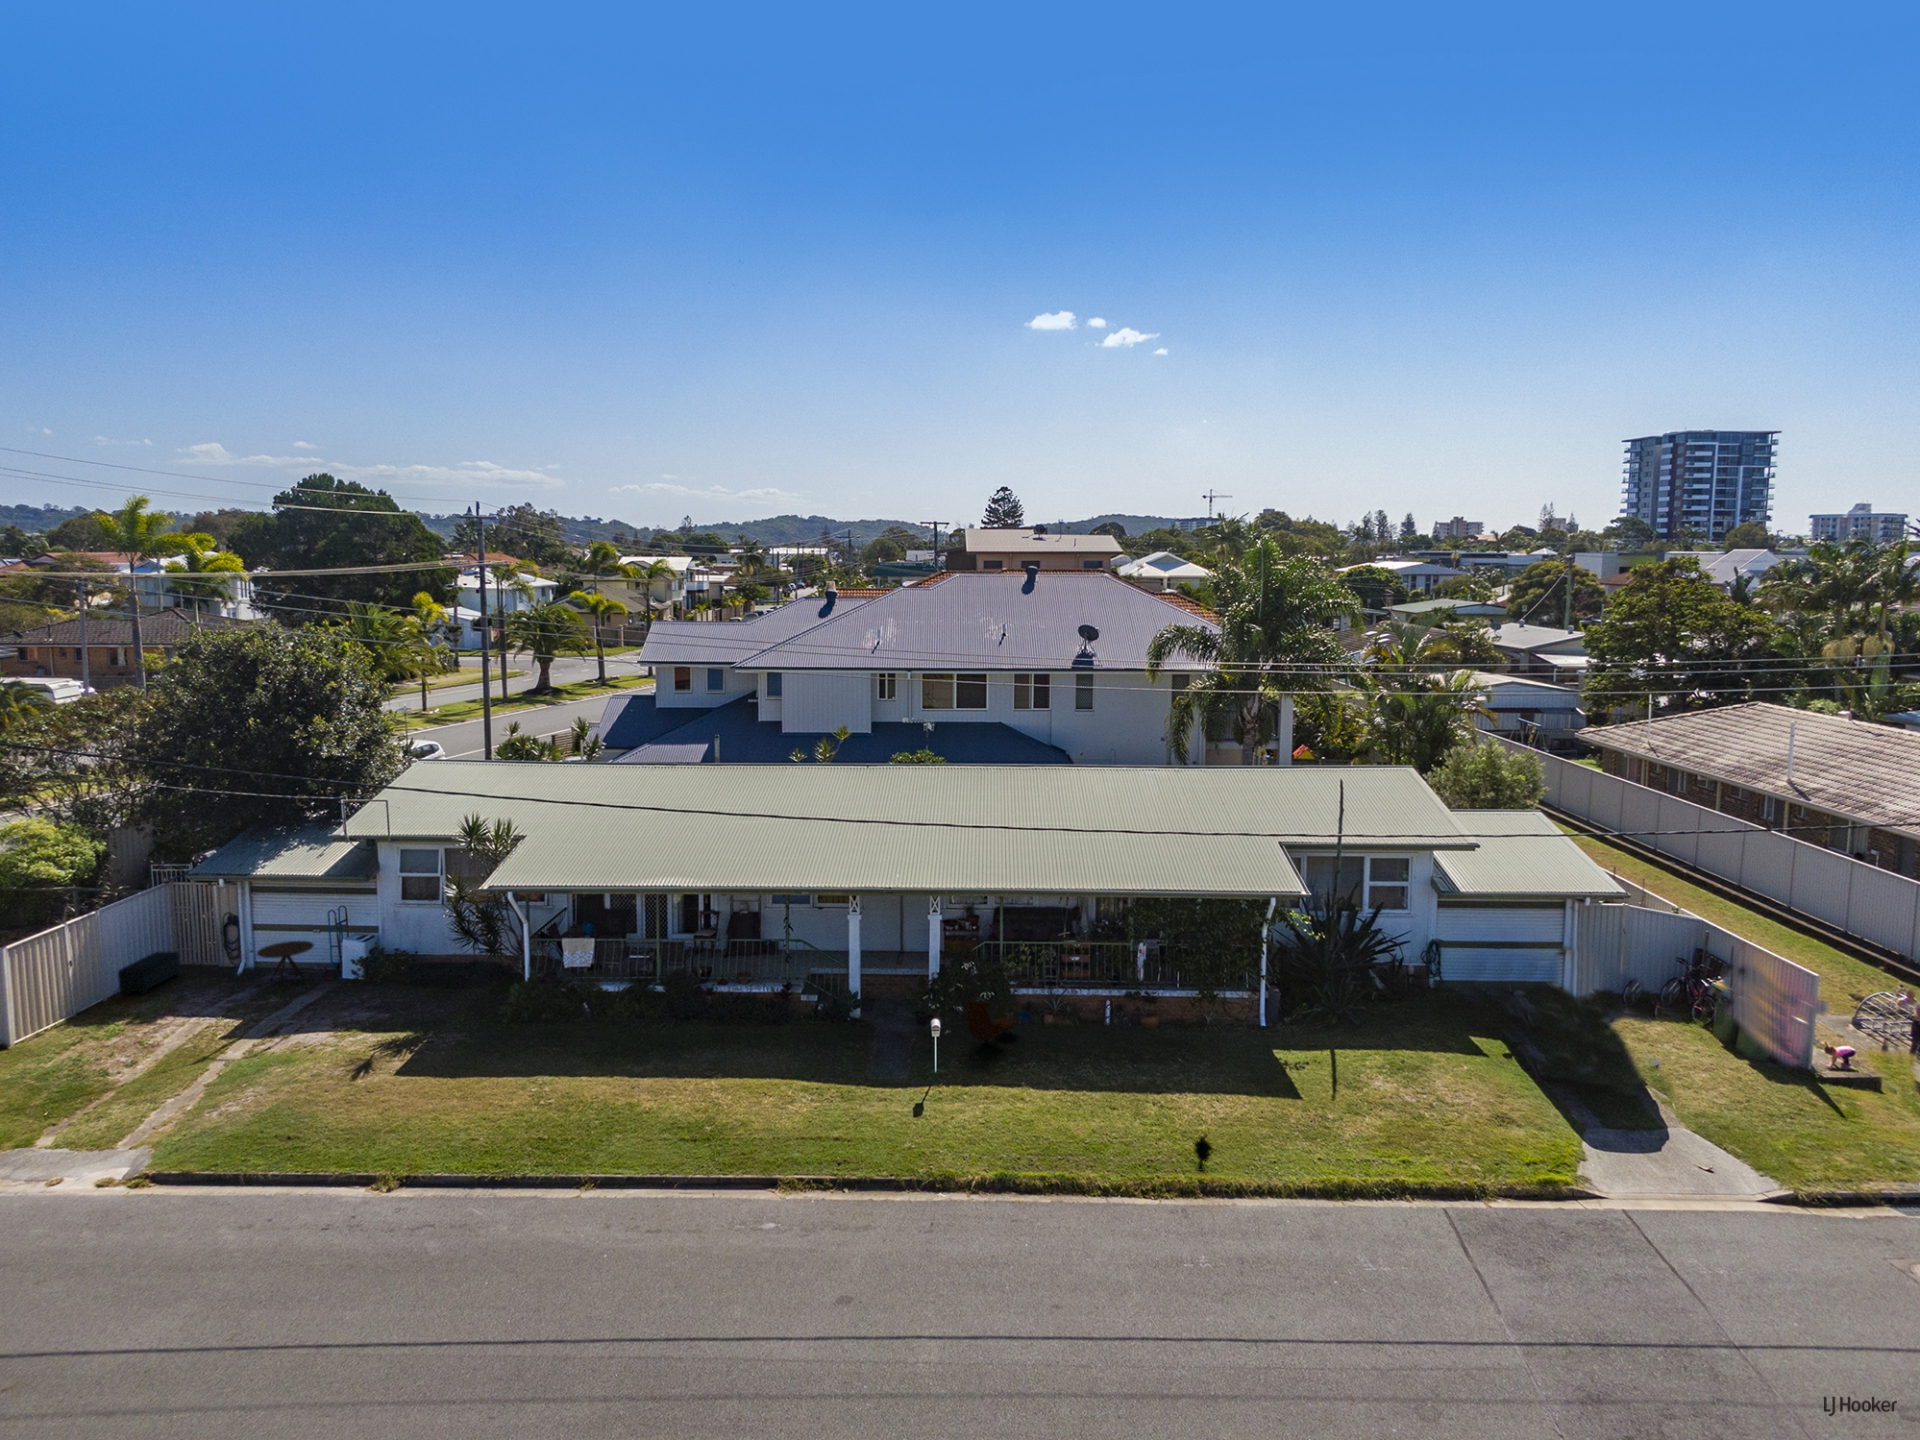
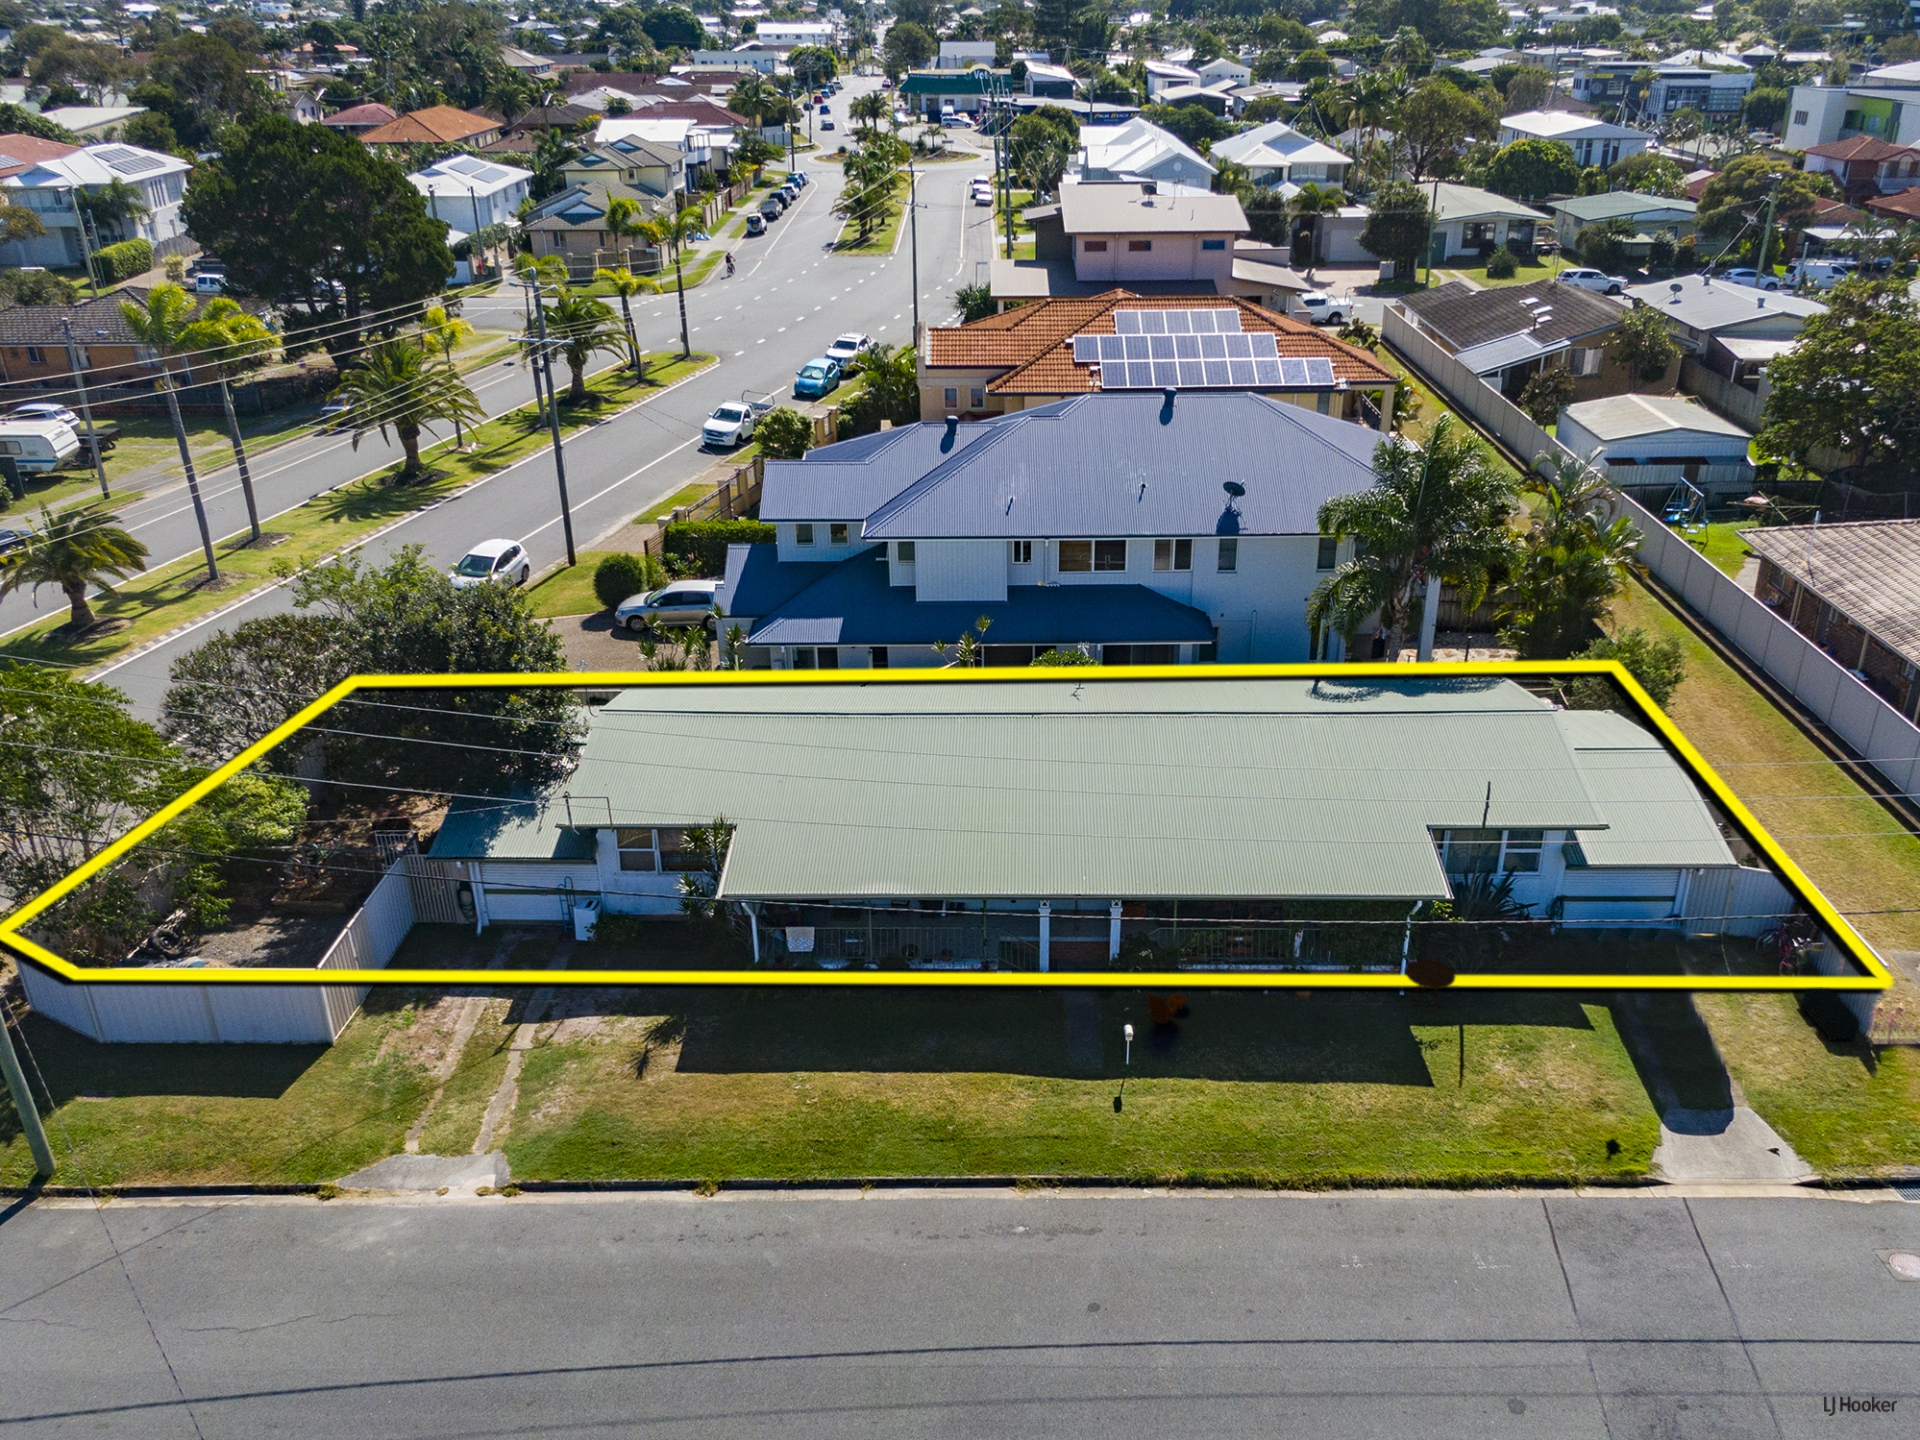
round table: present [257,941,314,984] -> present [1405,960,1455,1004]
bench: present [118,951,180,994] -> present [1801,987,1860,1041]
decorative plant: present [1193,1134,1213,1171] -> present [1605,1137,1621,1161]

